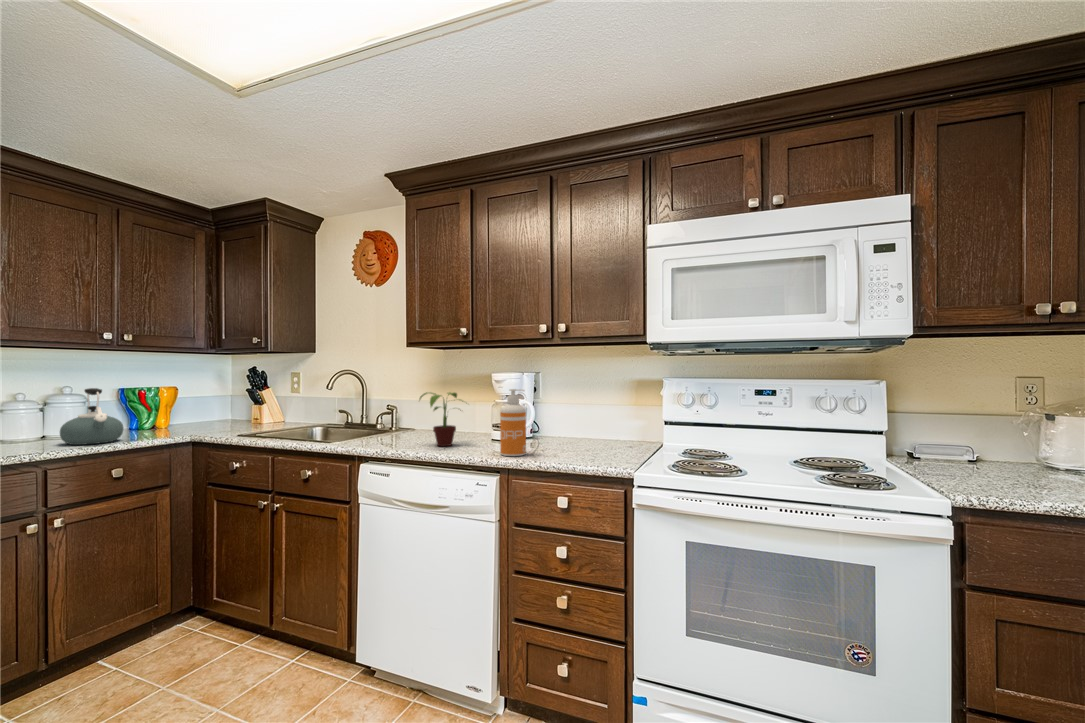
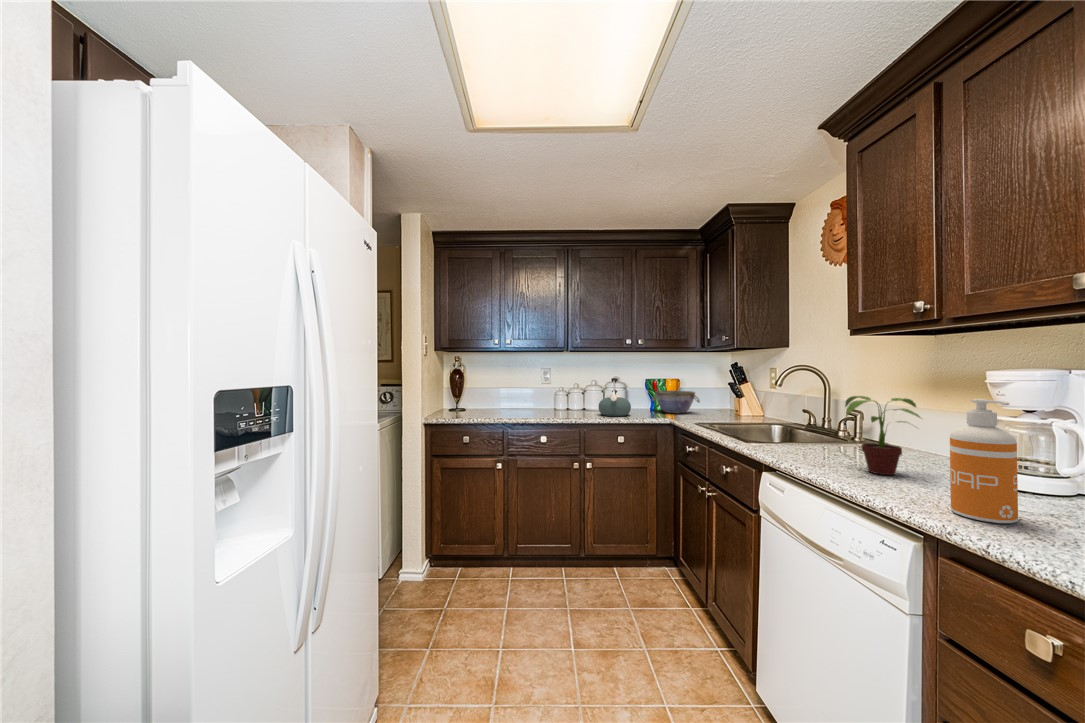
bowl: none [141,401,218,431] -> present [652,391,700,413]

